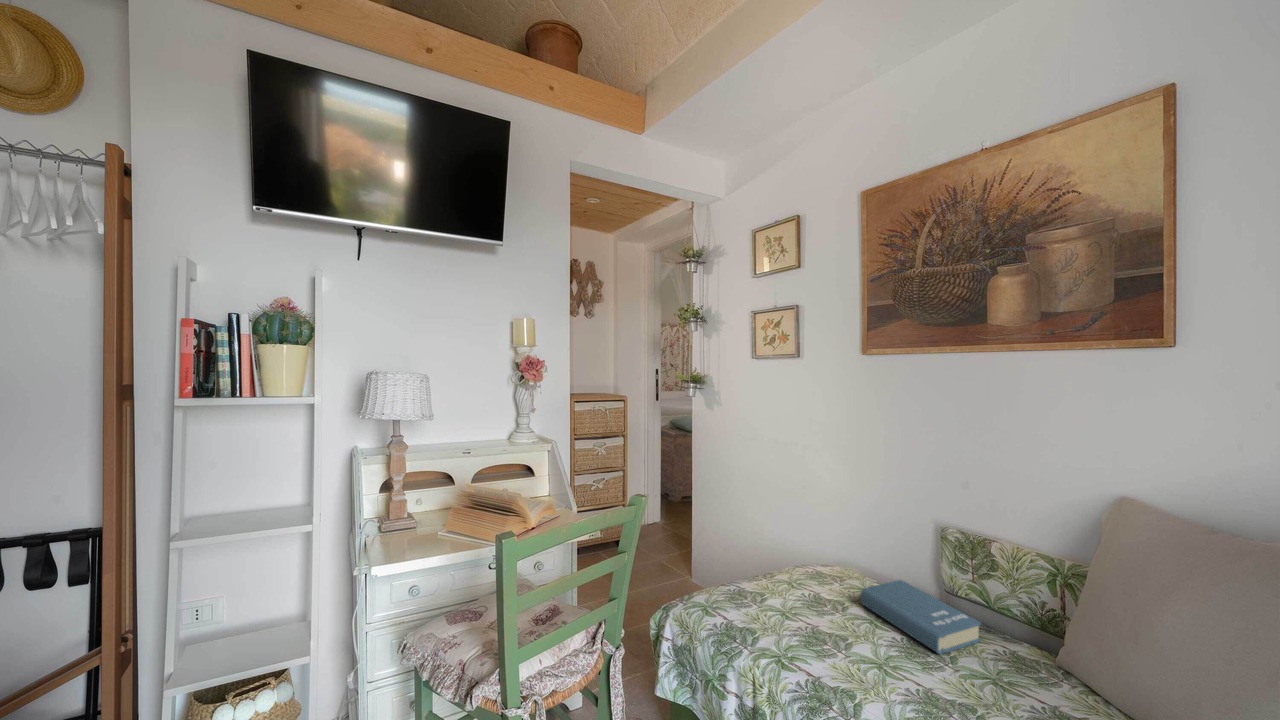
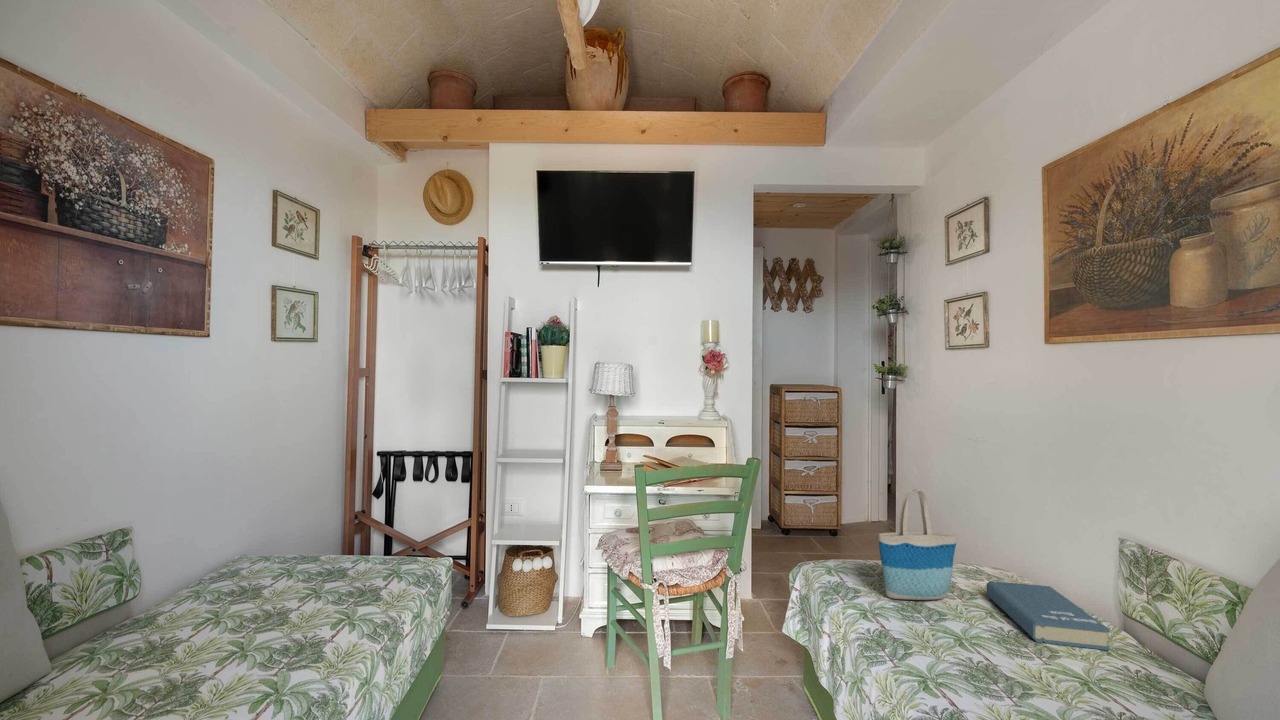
tote bag: none [793,511,847,640] -> present [879,488,957,600]

